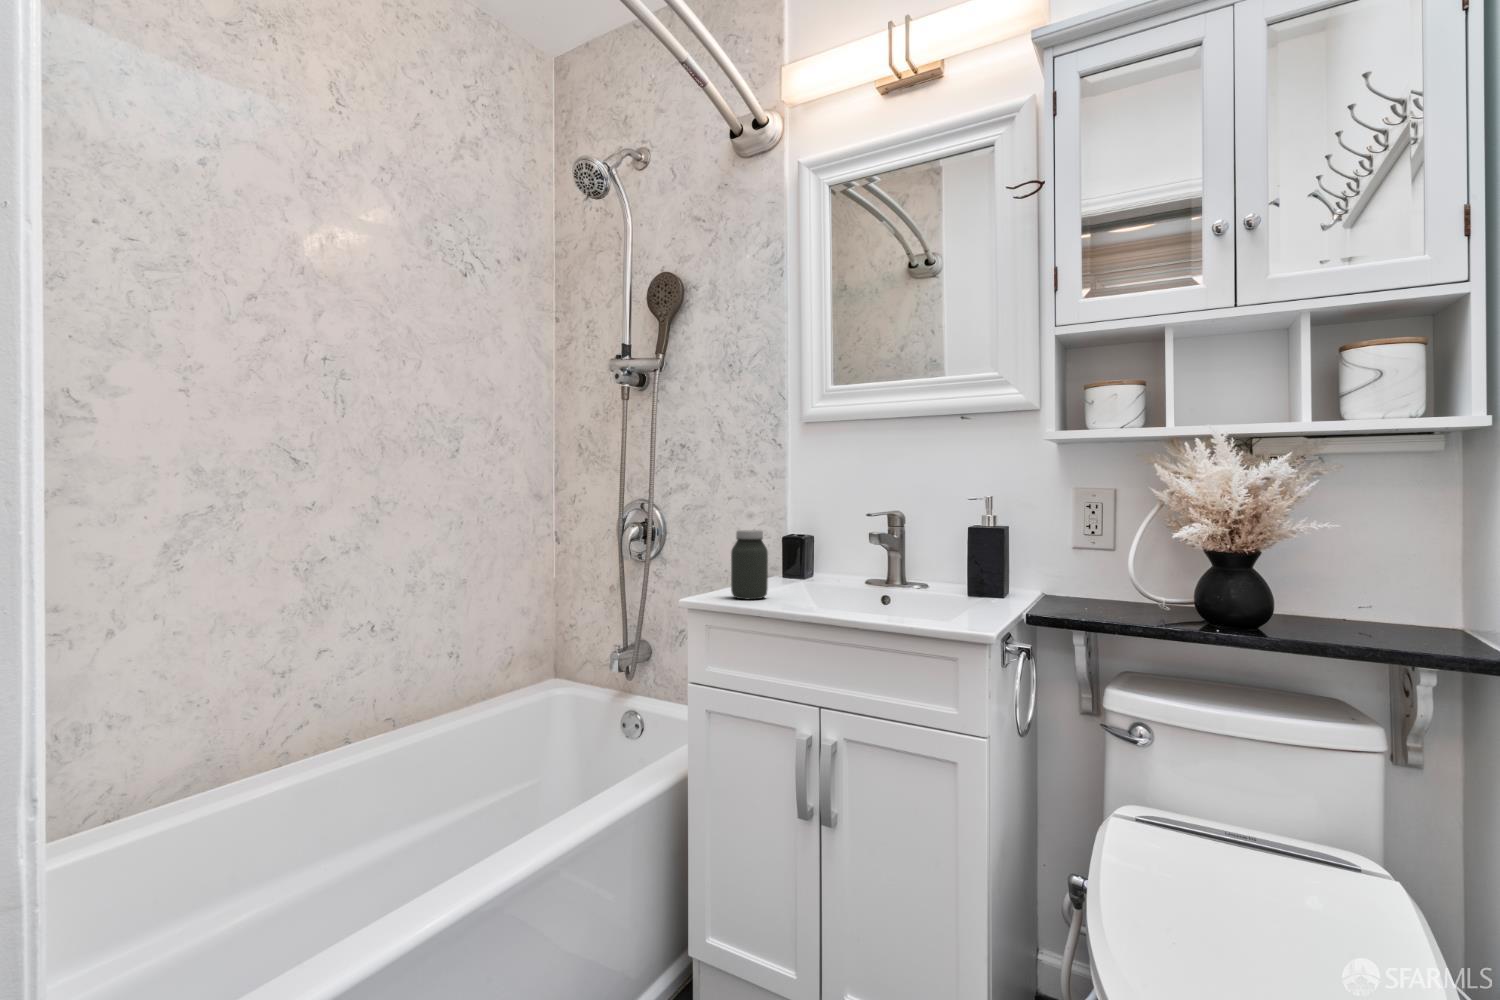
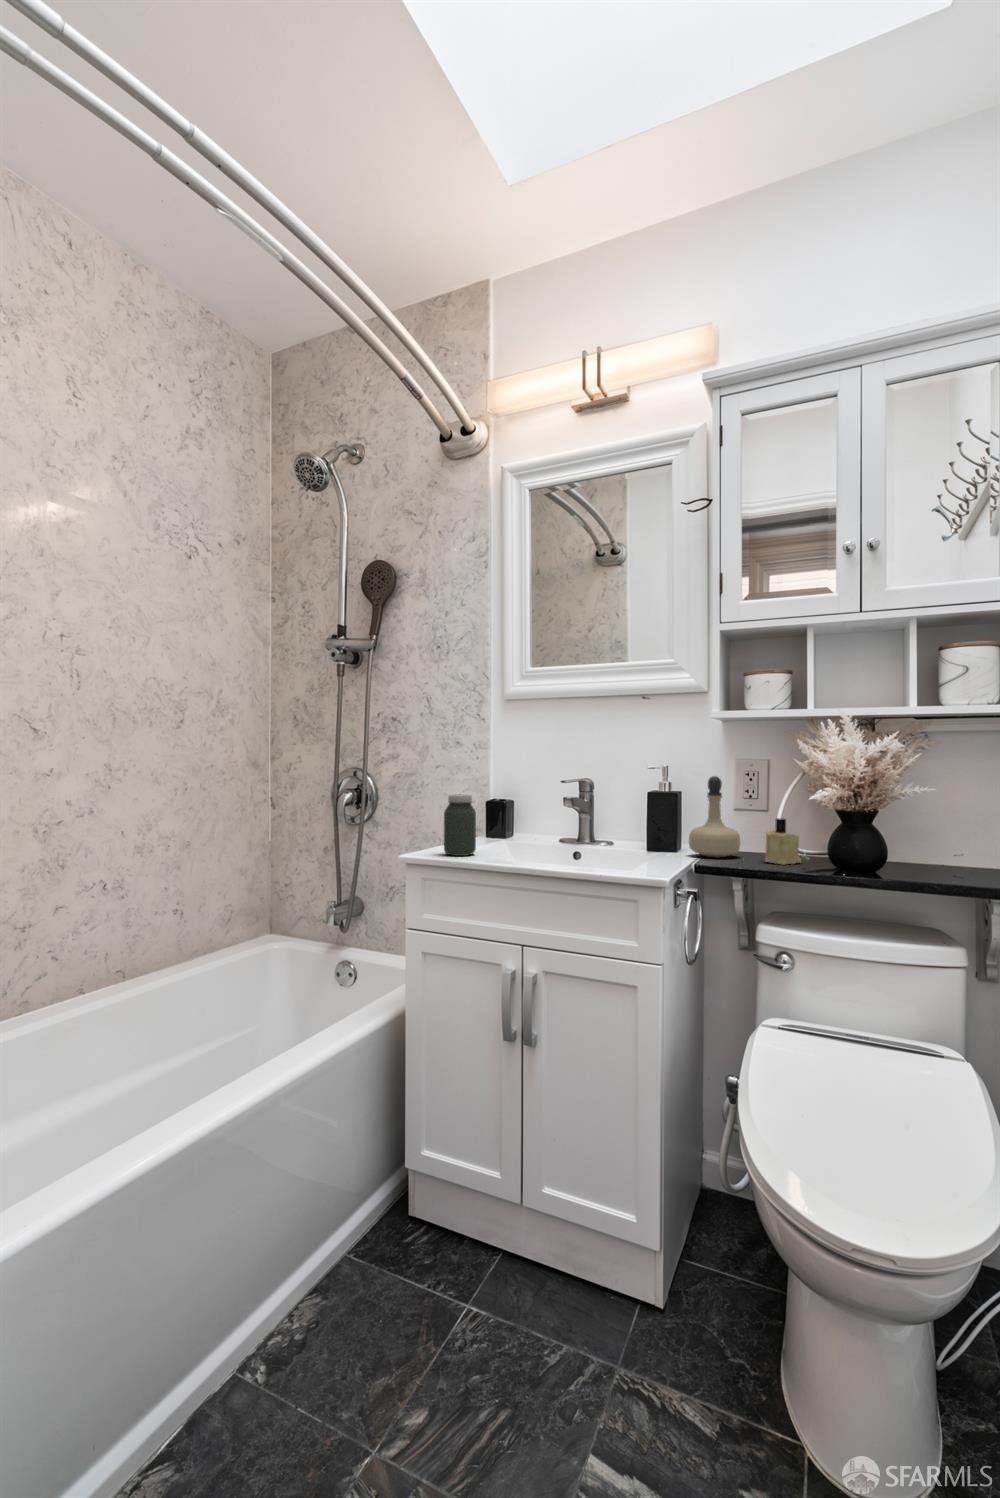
perfume bottle: none [1017,509,1081,605] -> present [689,776,740,857]
candle: none [1113,559,1159,615] -> present [765,818,801,865]

